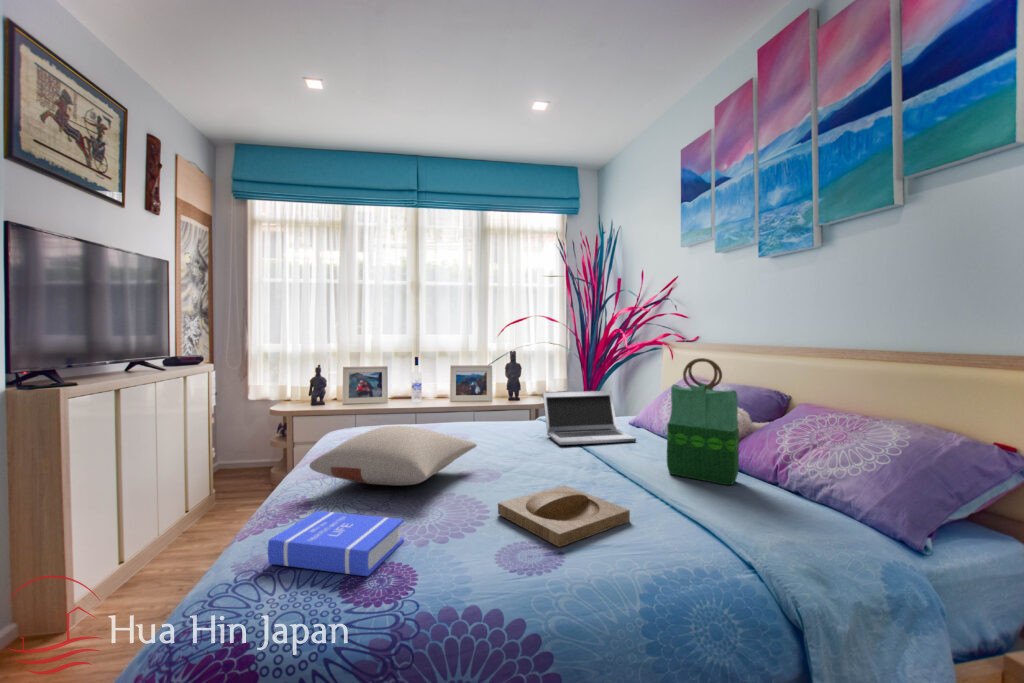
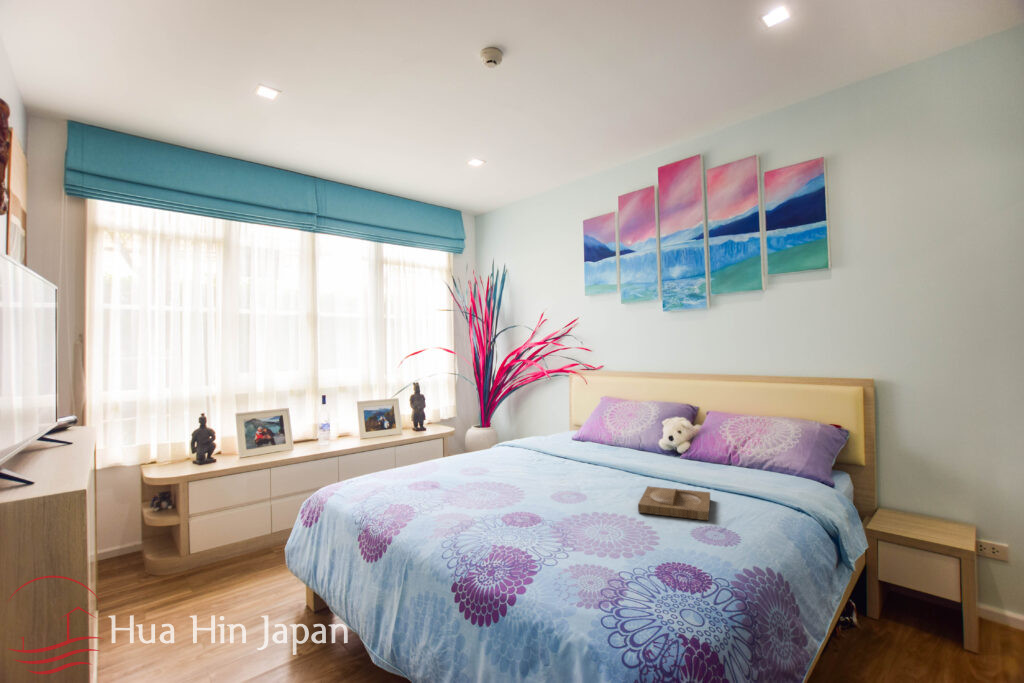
tote bag: present [667,358,739,485] -> none [671,388,719,470]
laptop: present [543,391,636,445] -> none [536,414,613,462]
pillow: present [309,426,477,486] -> none [463,462,584,514]
book: present [268,511,404,576] -> none [554,524,650,574]

